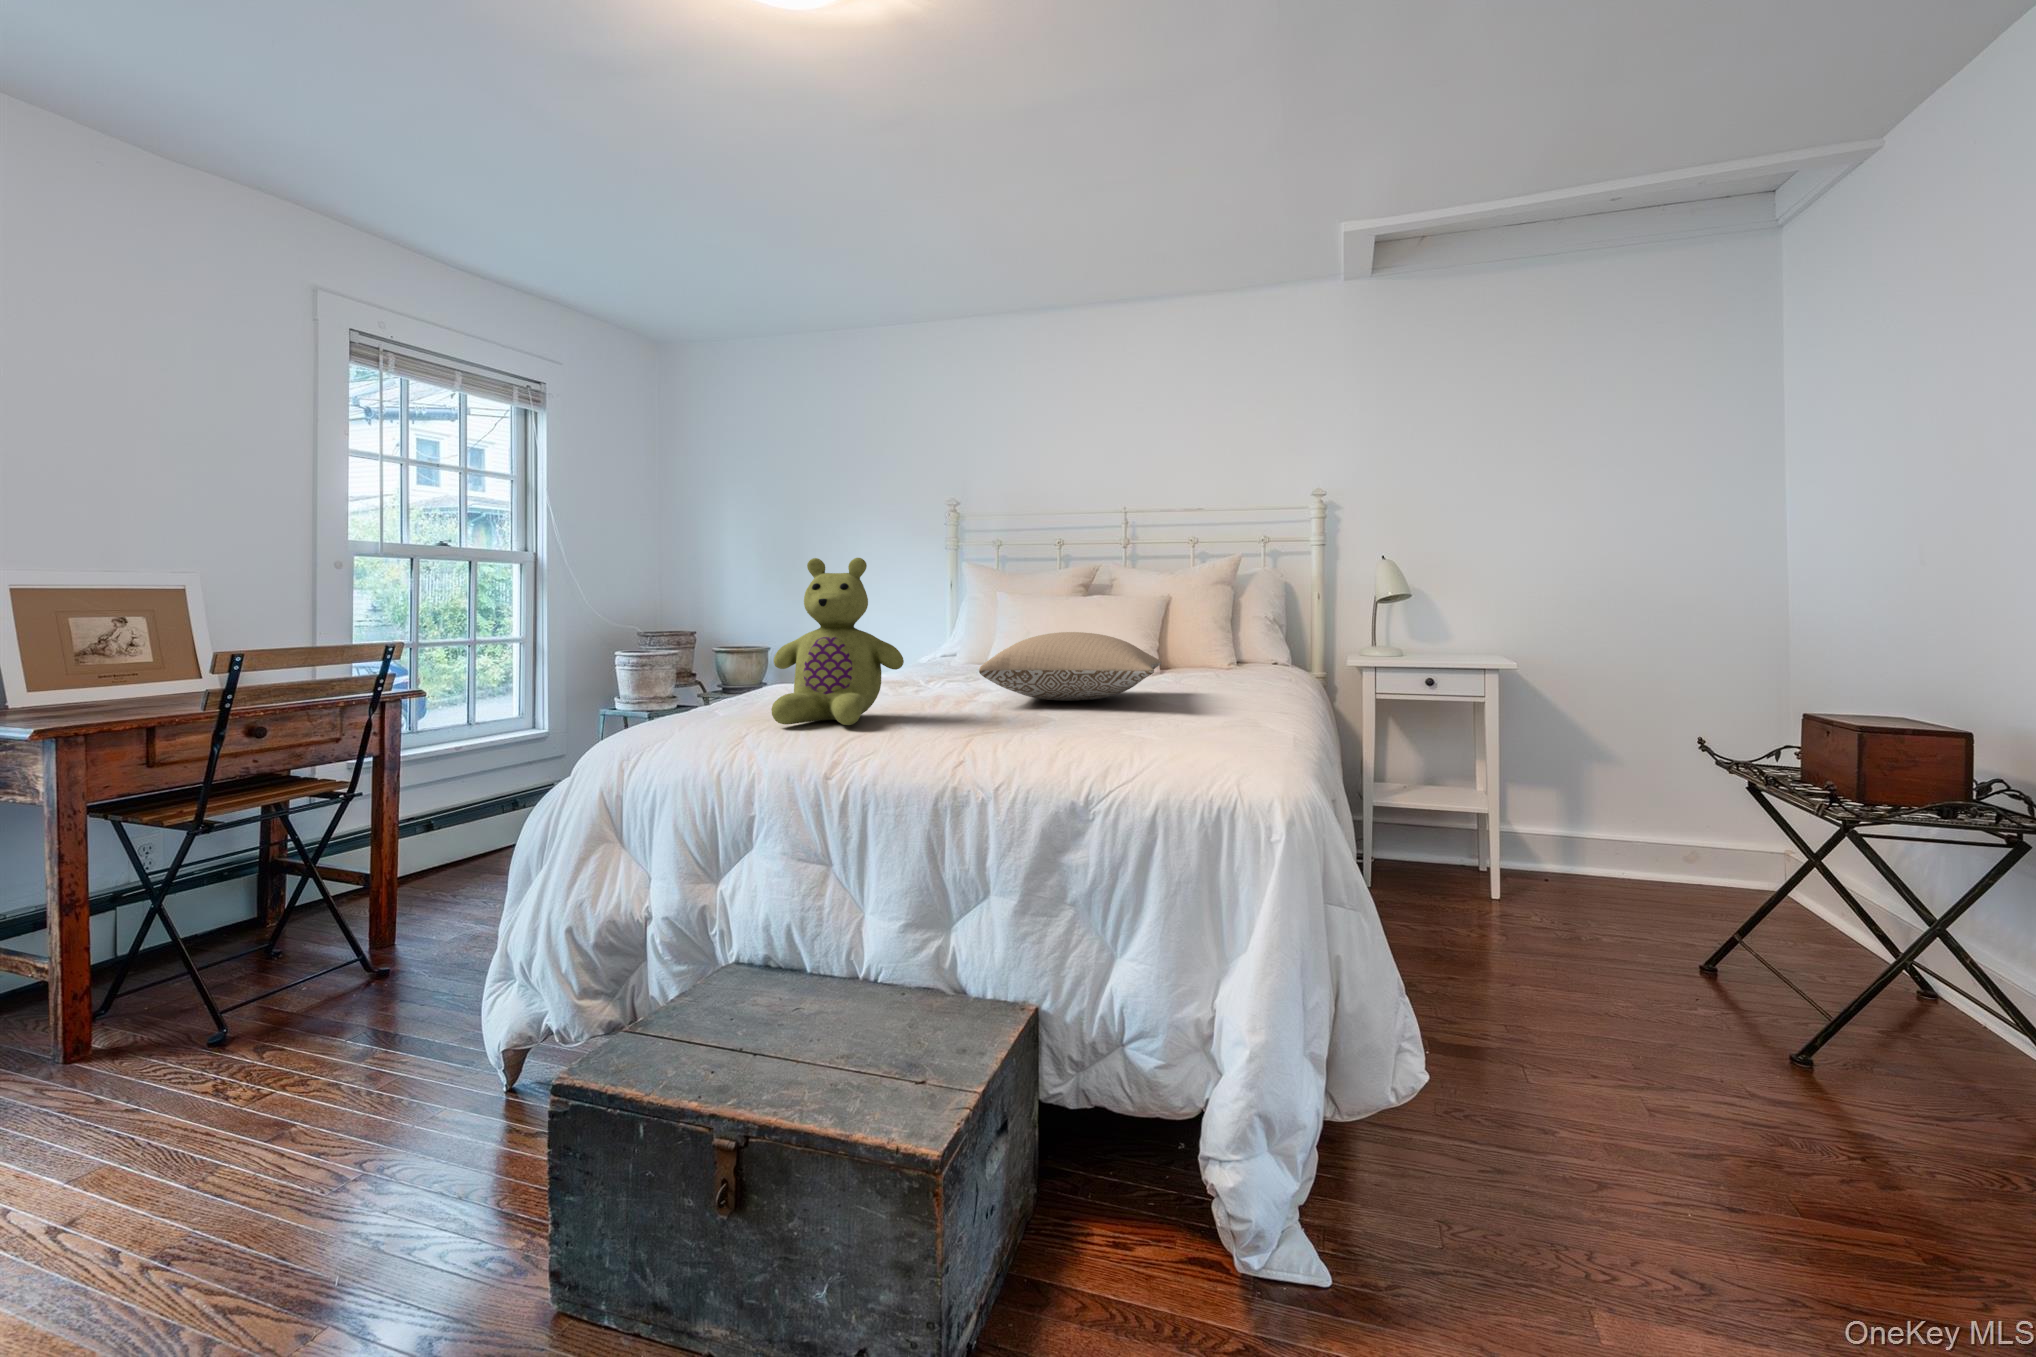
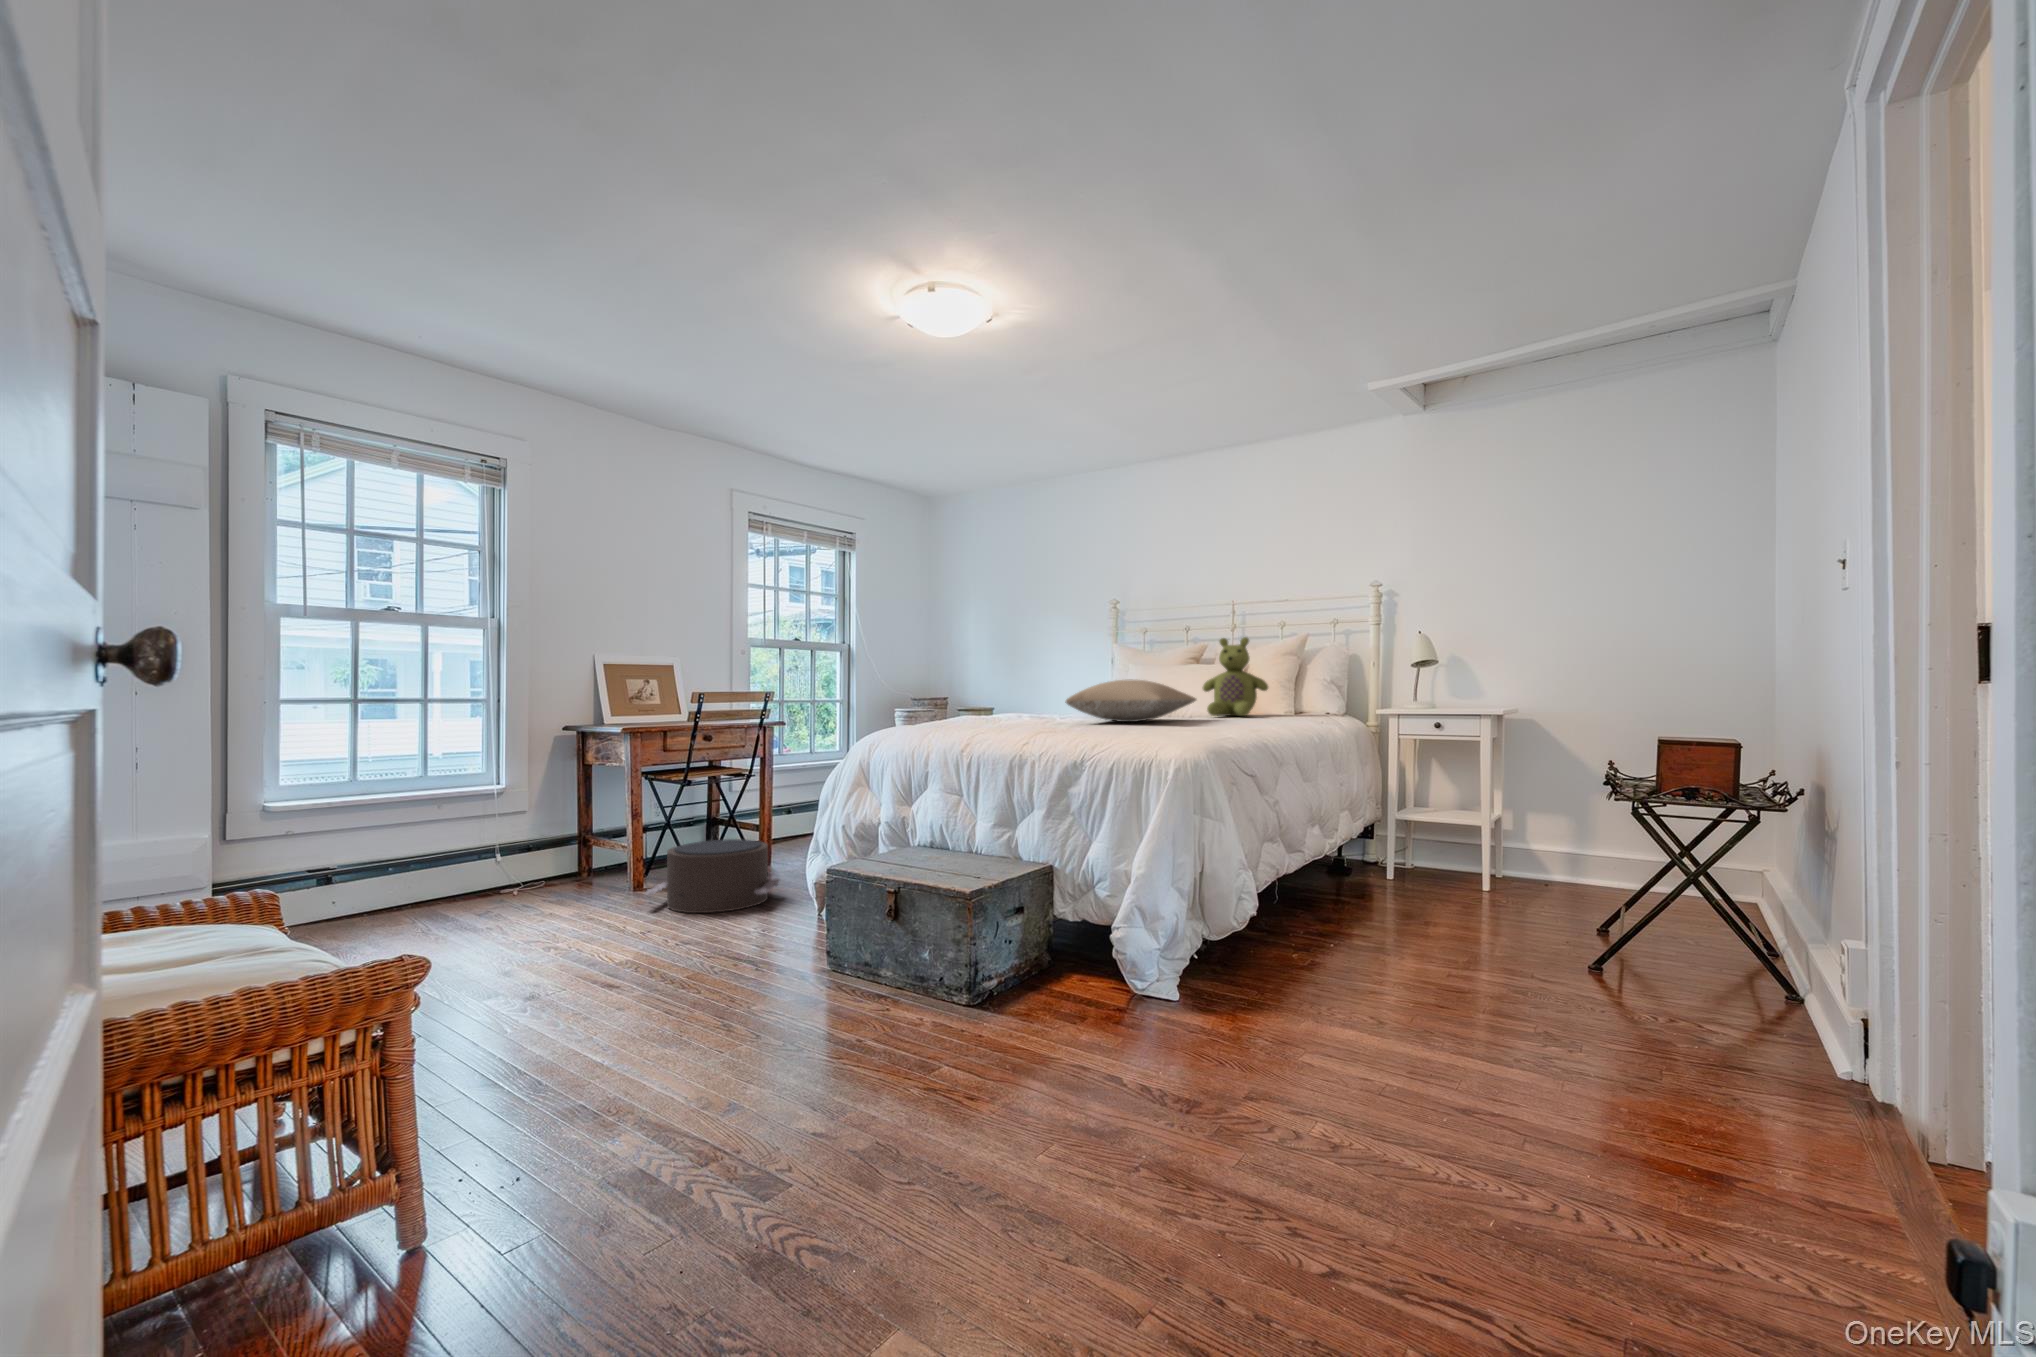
stuffed bear: present [771,558,904,725] -> present [1202,637,1268,716]
pouf: none [83,929,427,1119] -> present [646,839,779,913]

